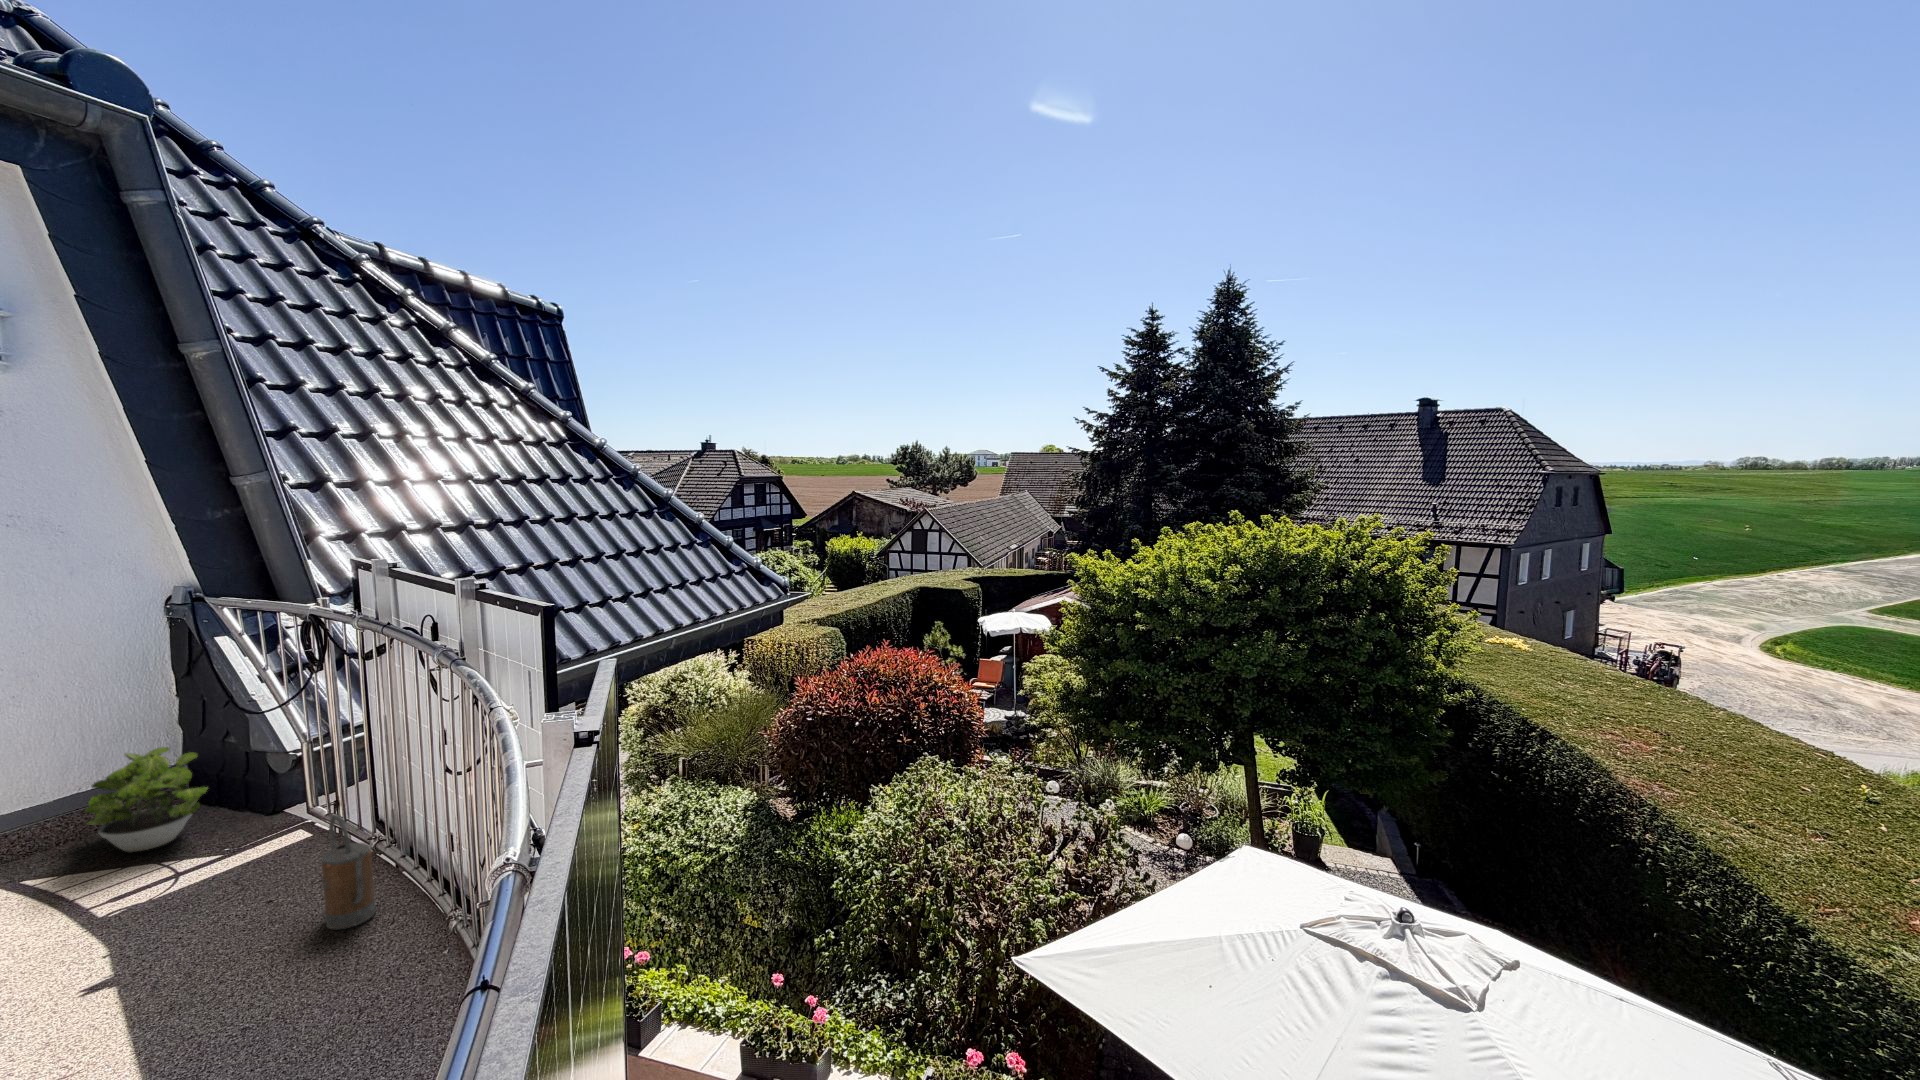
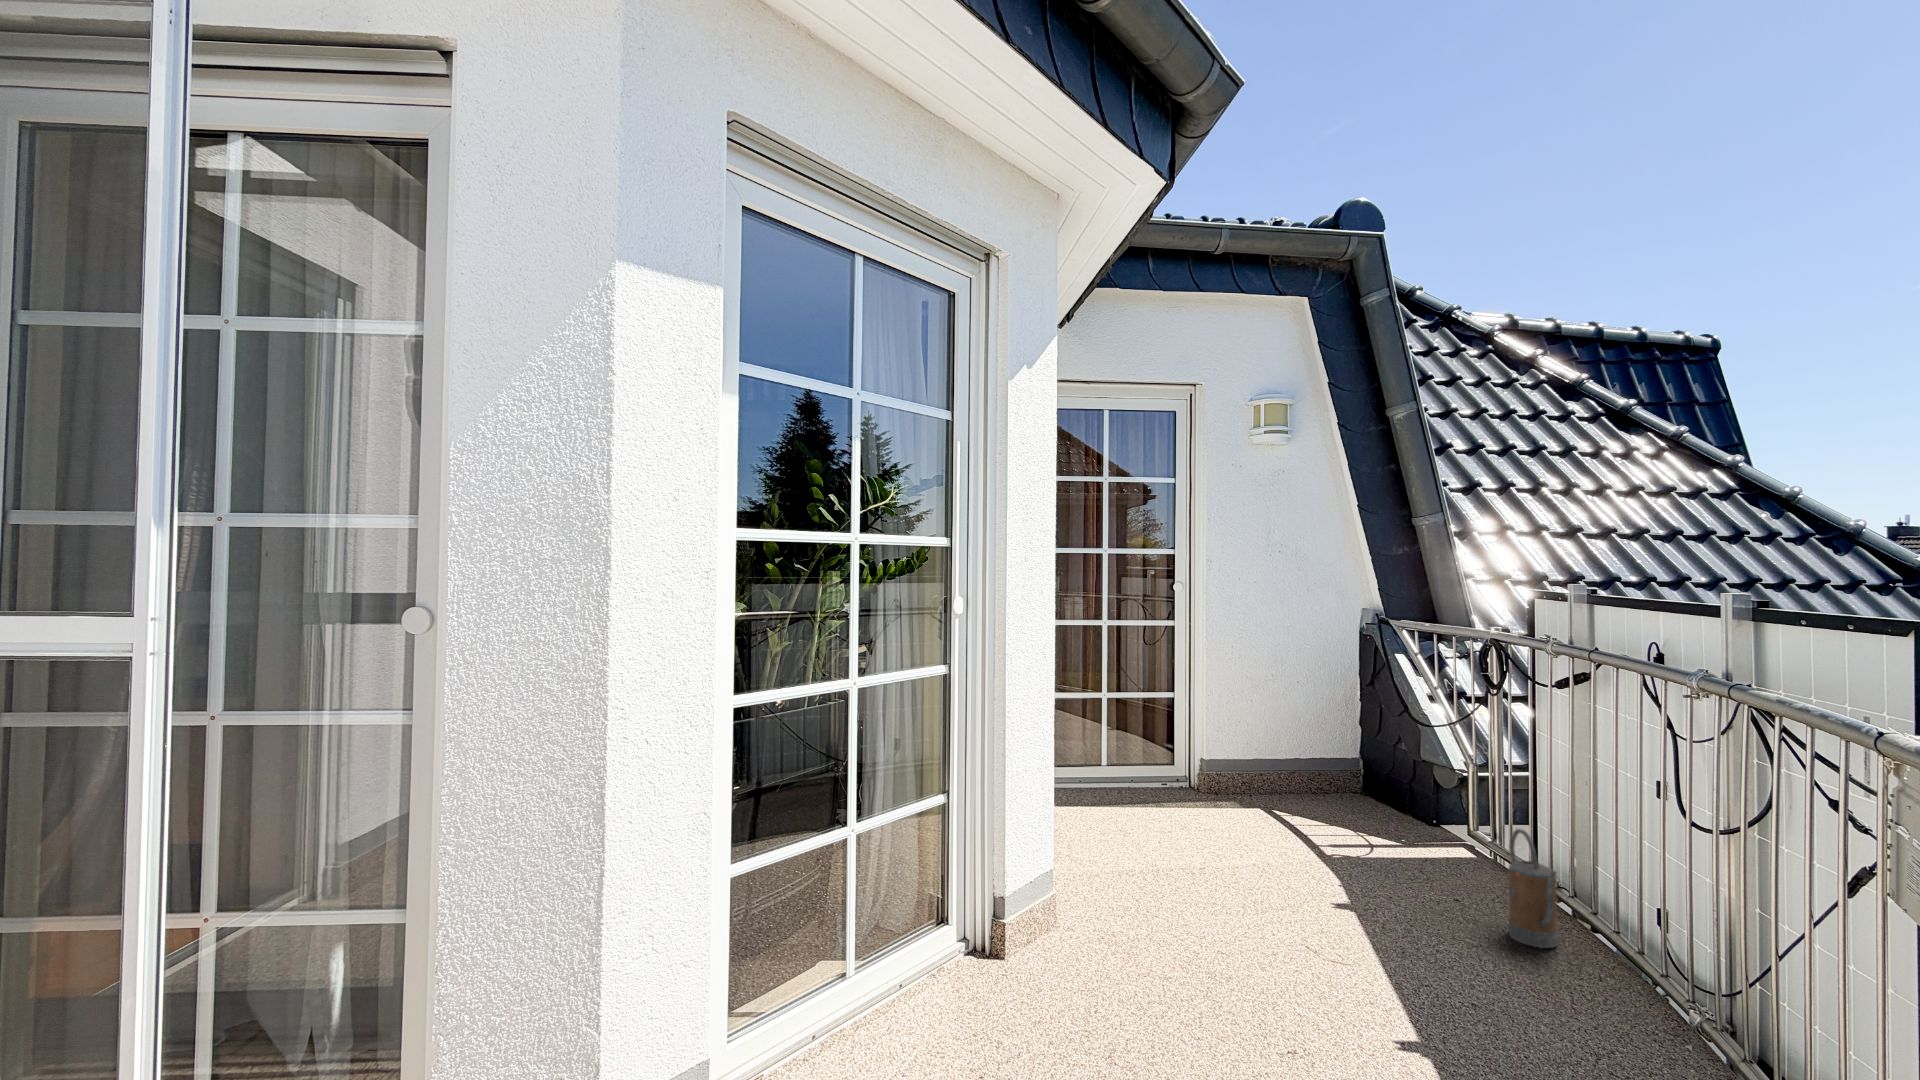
potted plant: present [85,747,208,852] -> none [1307,742,1387,825]

